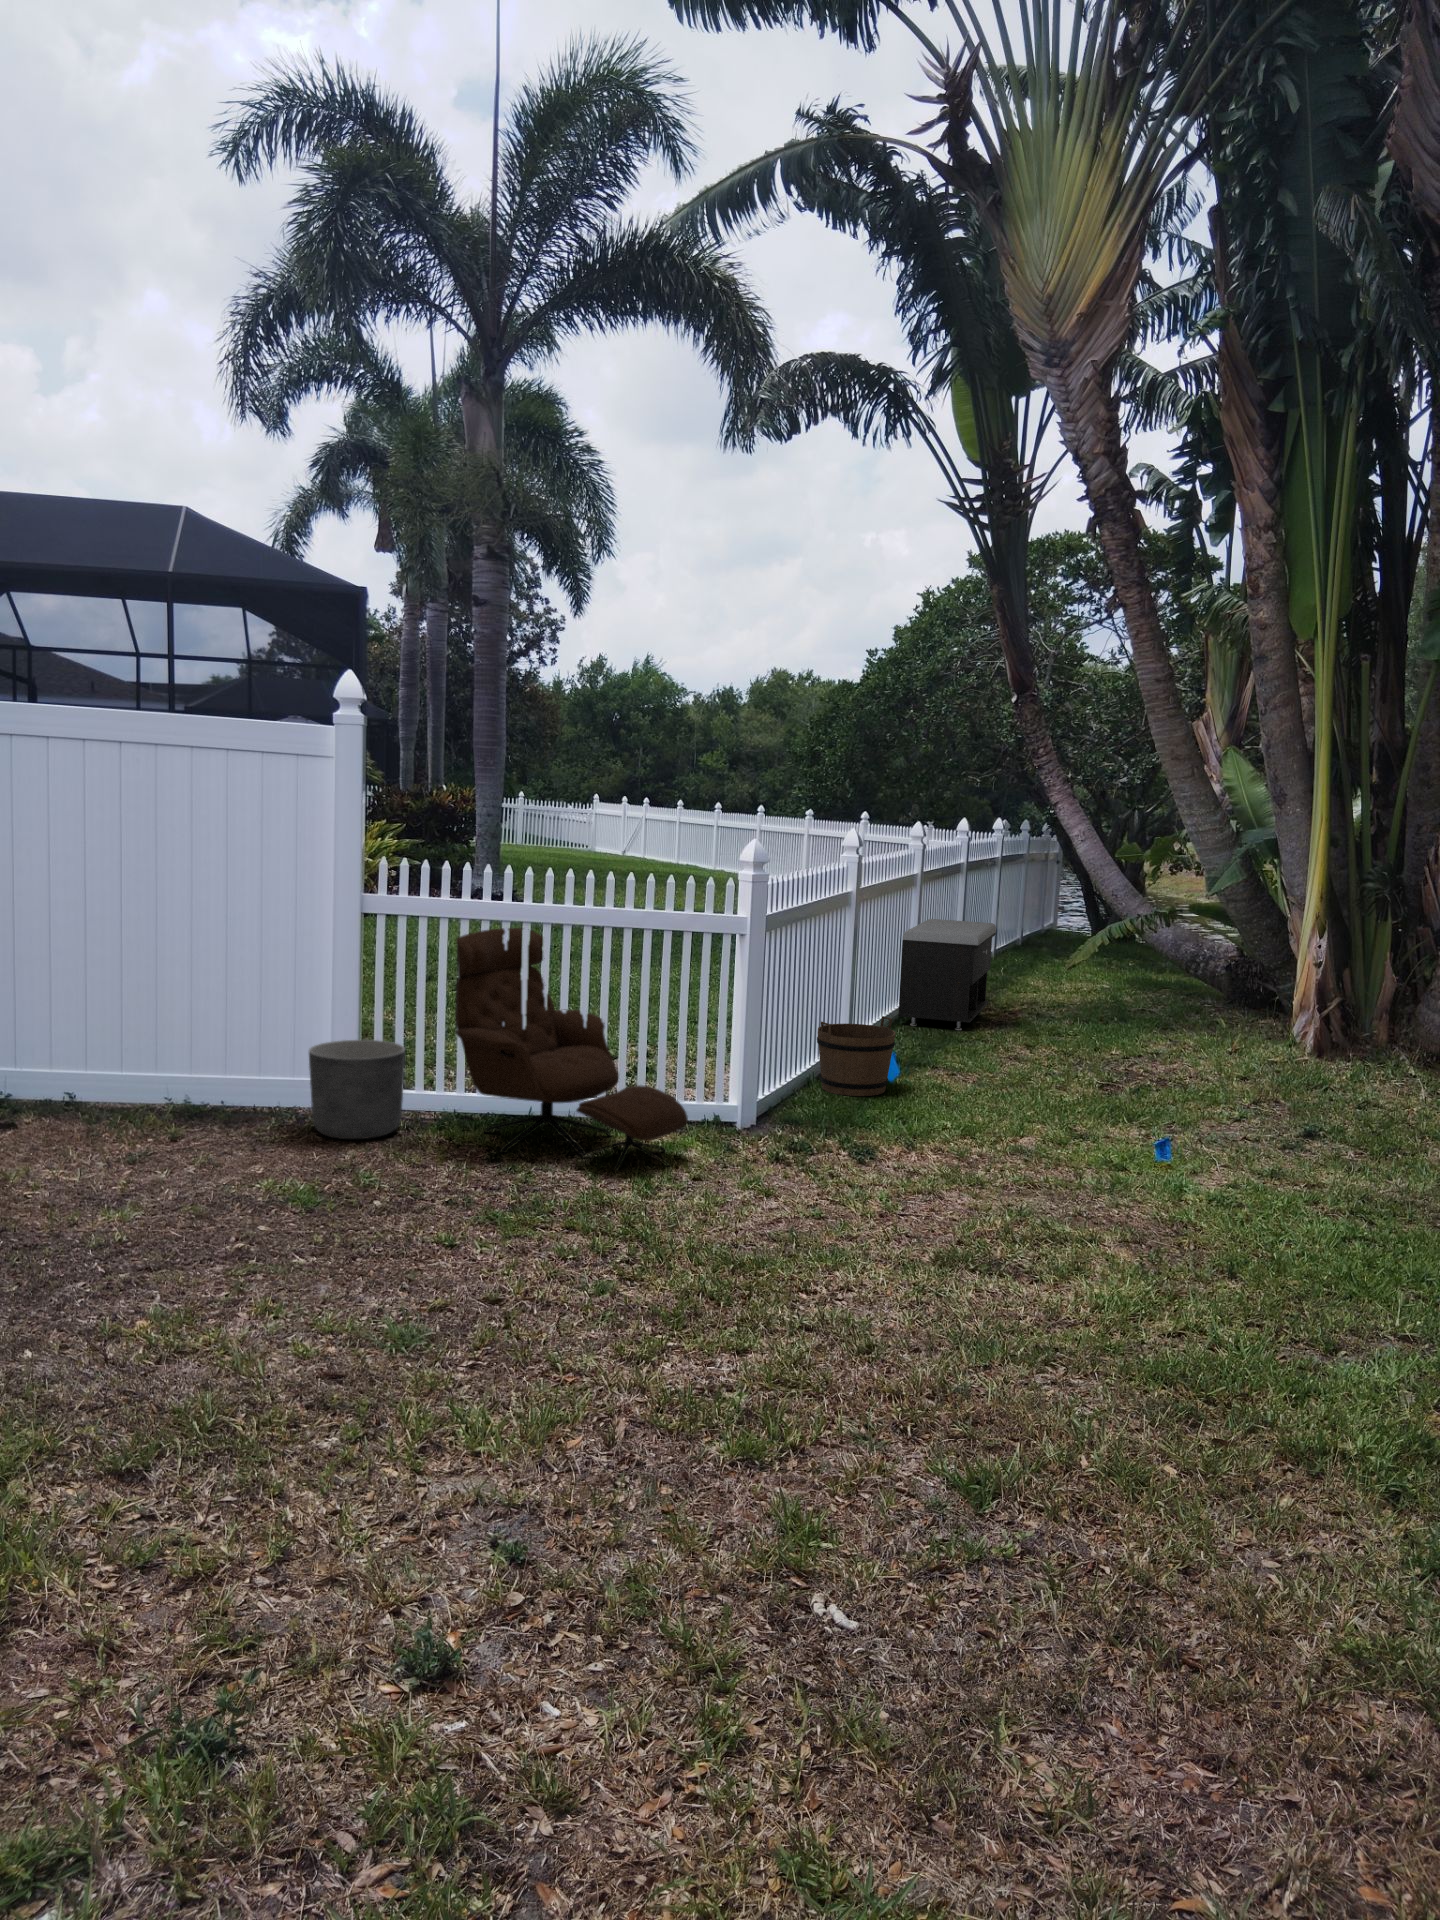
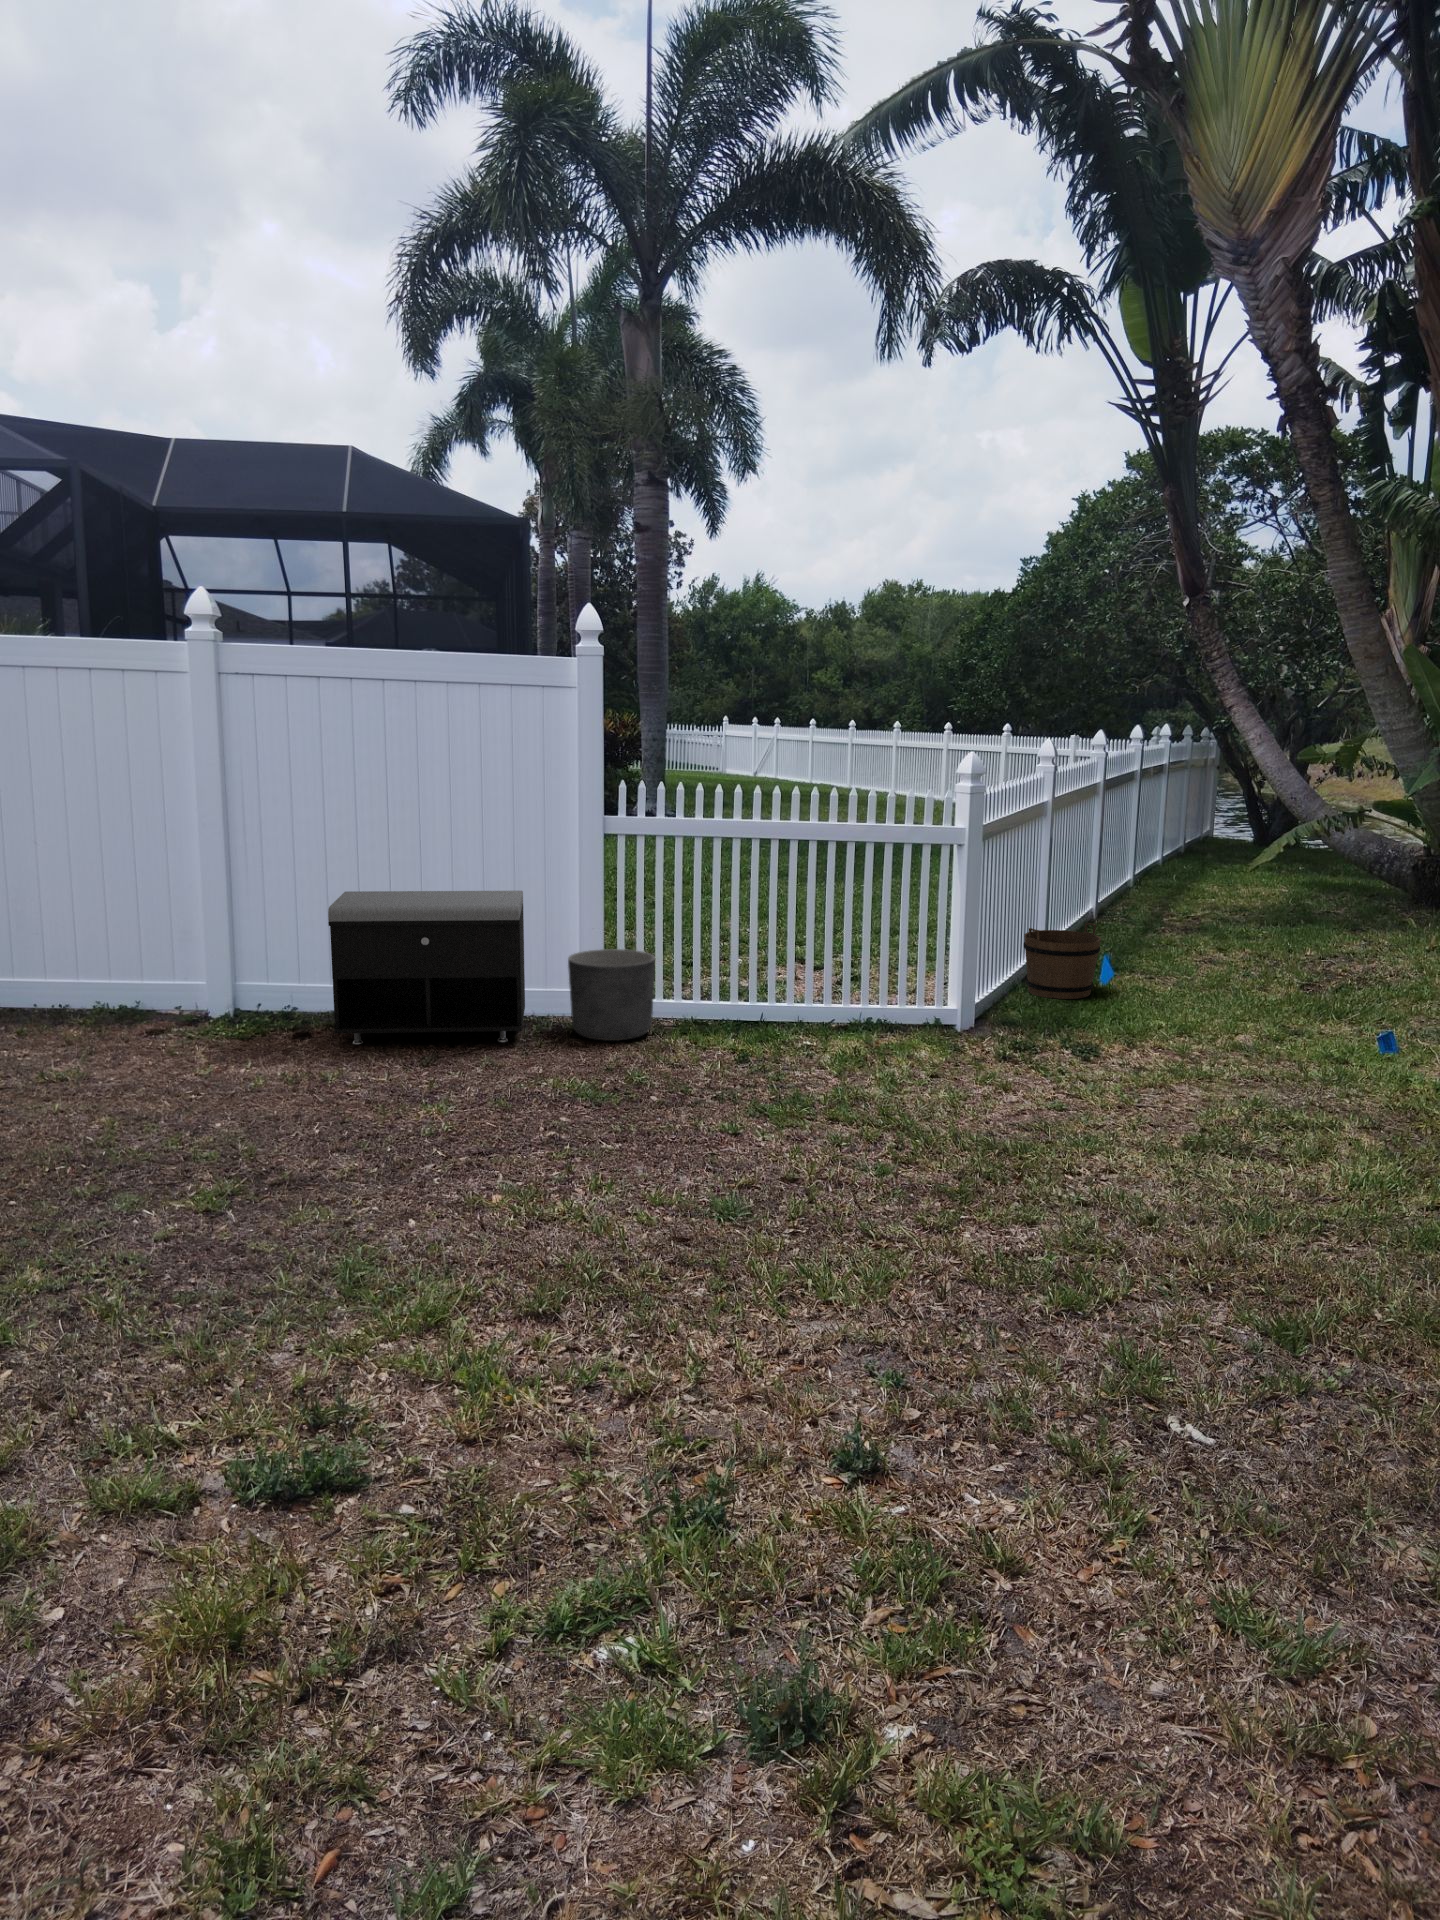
storage bench: present [899,919,996,1030] -> present [328,891,525,1045]
lounge chair: present [455,928,688,1171] -> none [704,842,925,1067]

